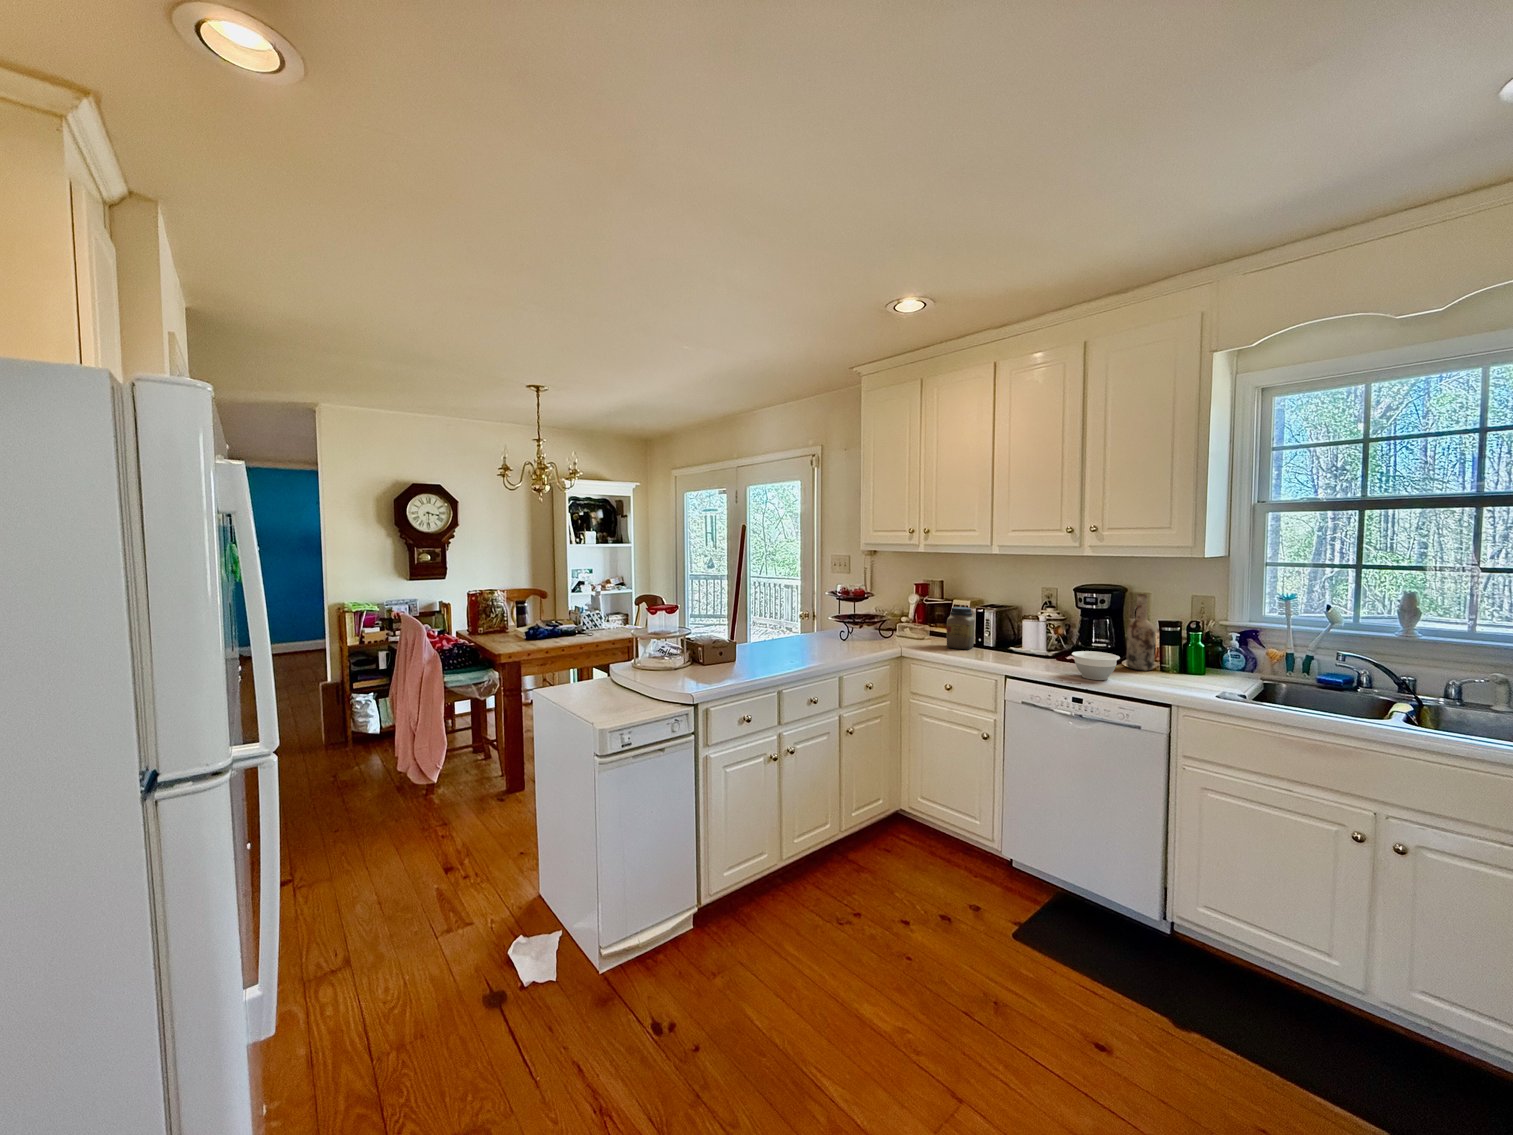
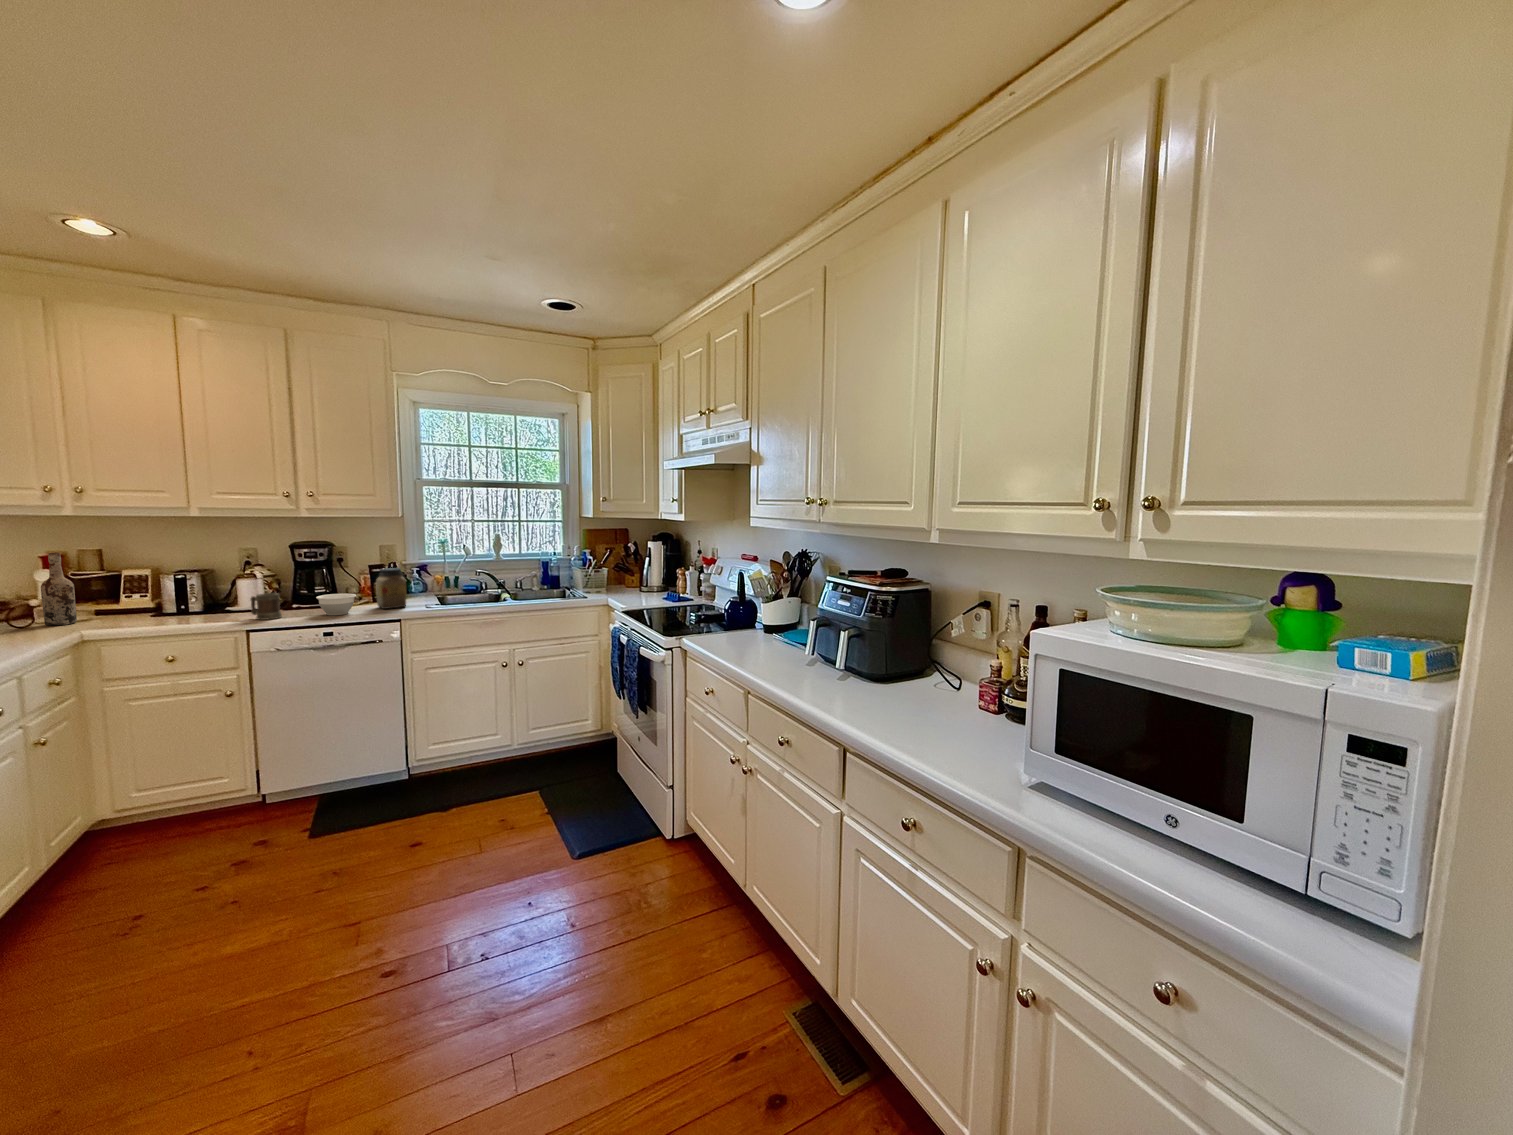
wine bottle: present [1127,594,1155,671] -> present [41,553,77,626]
jar: present [946,607,975,650] -> present [376,568,407,609]
mug: none [1014,639,1040,669] -> present [251,593,282,620]

